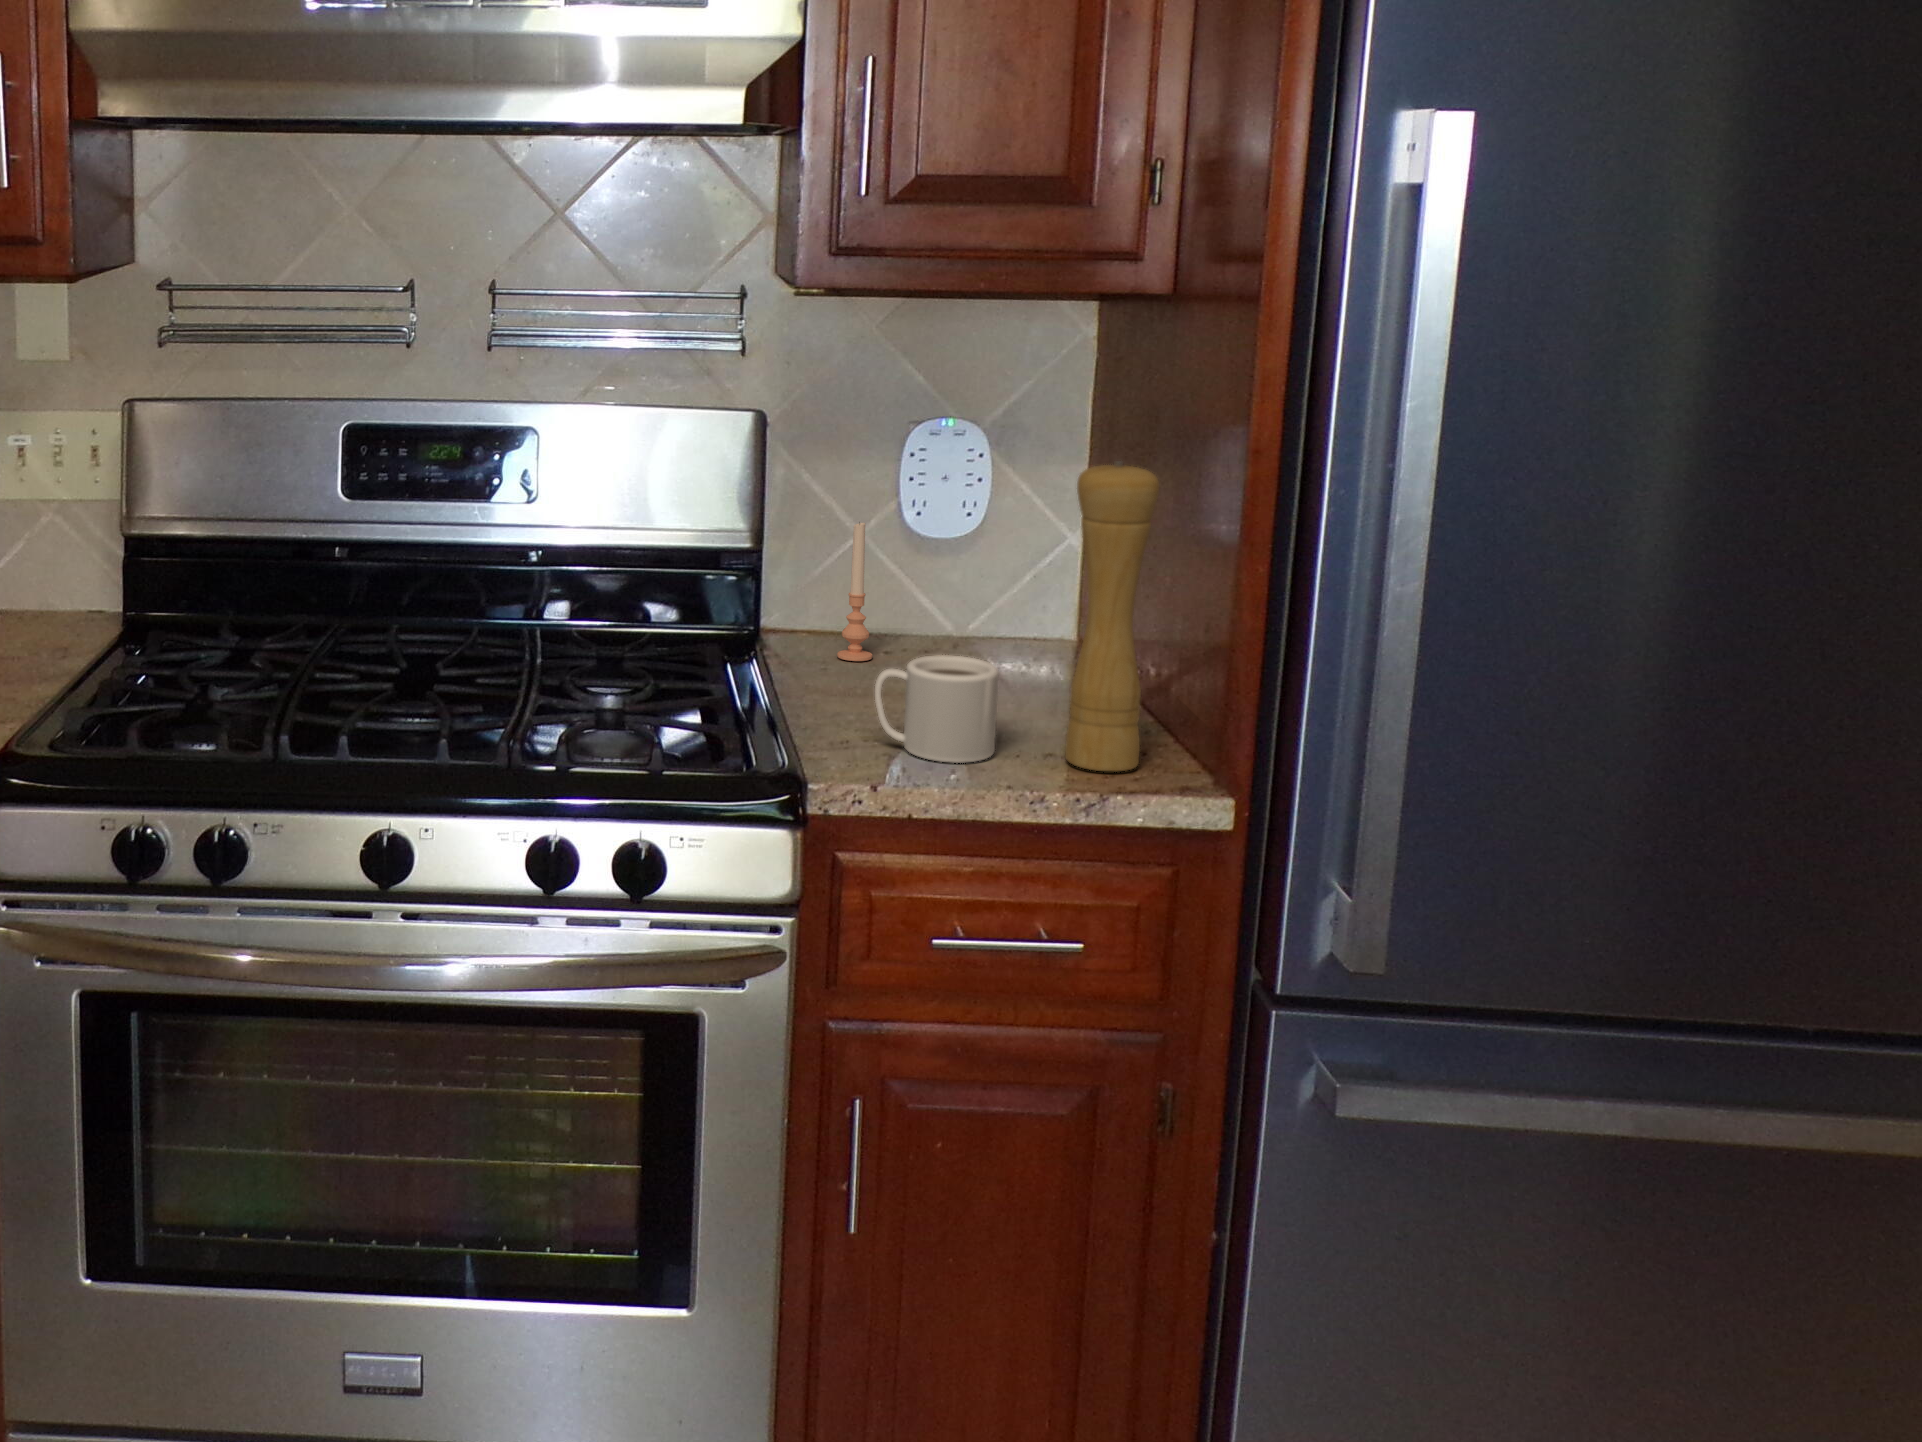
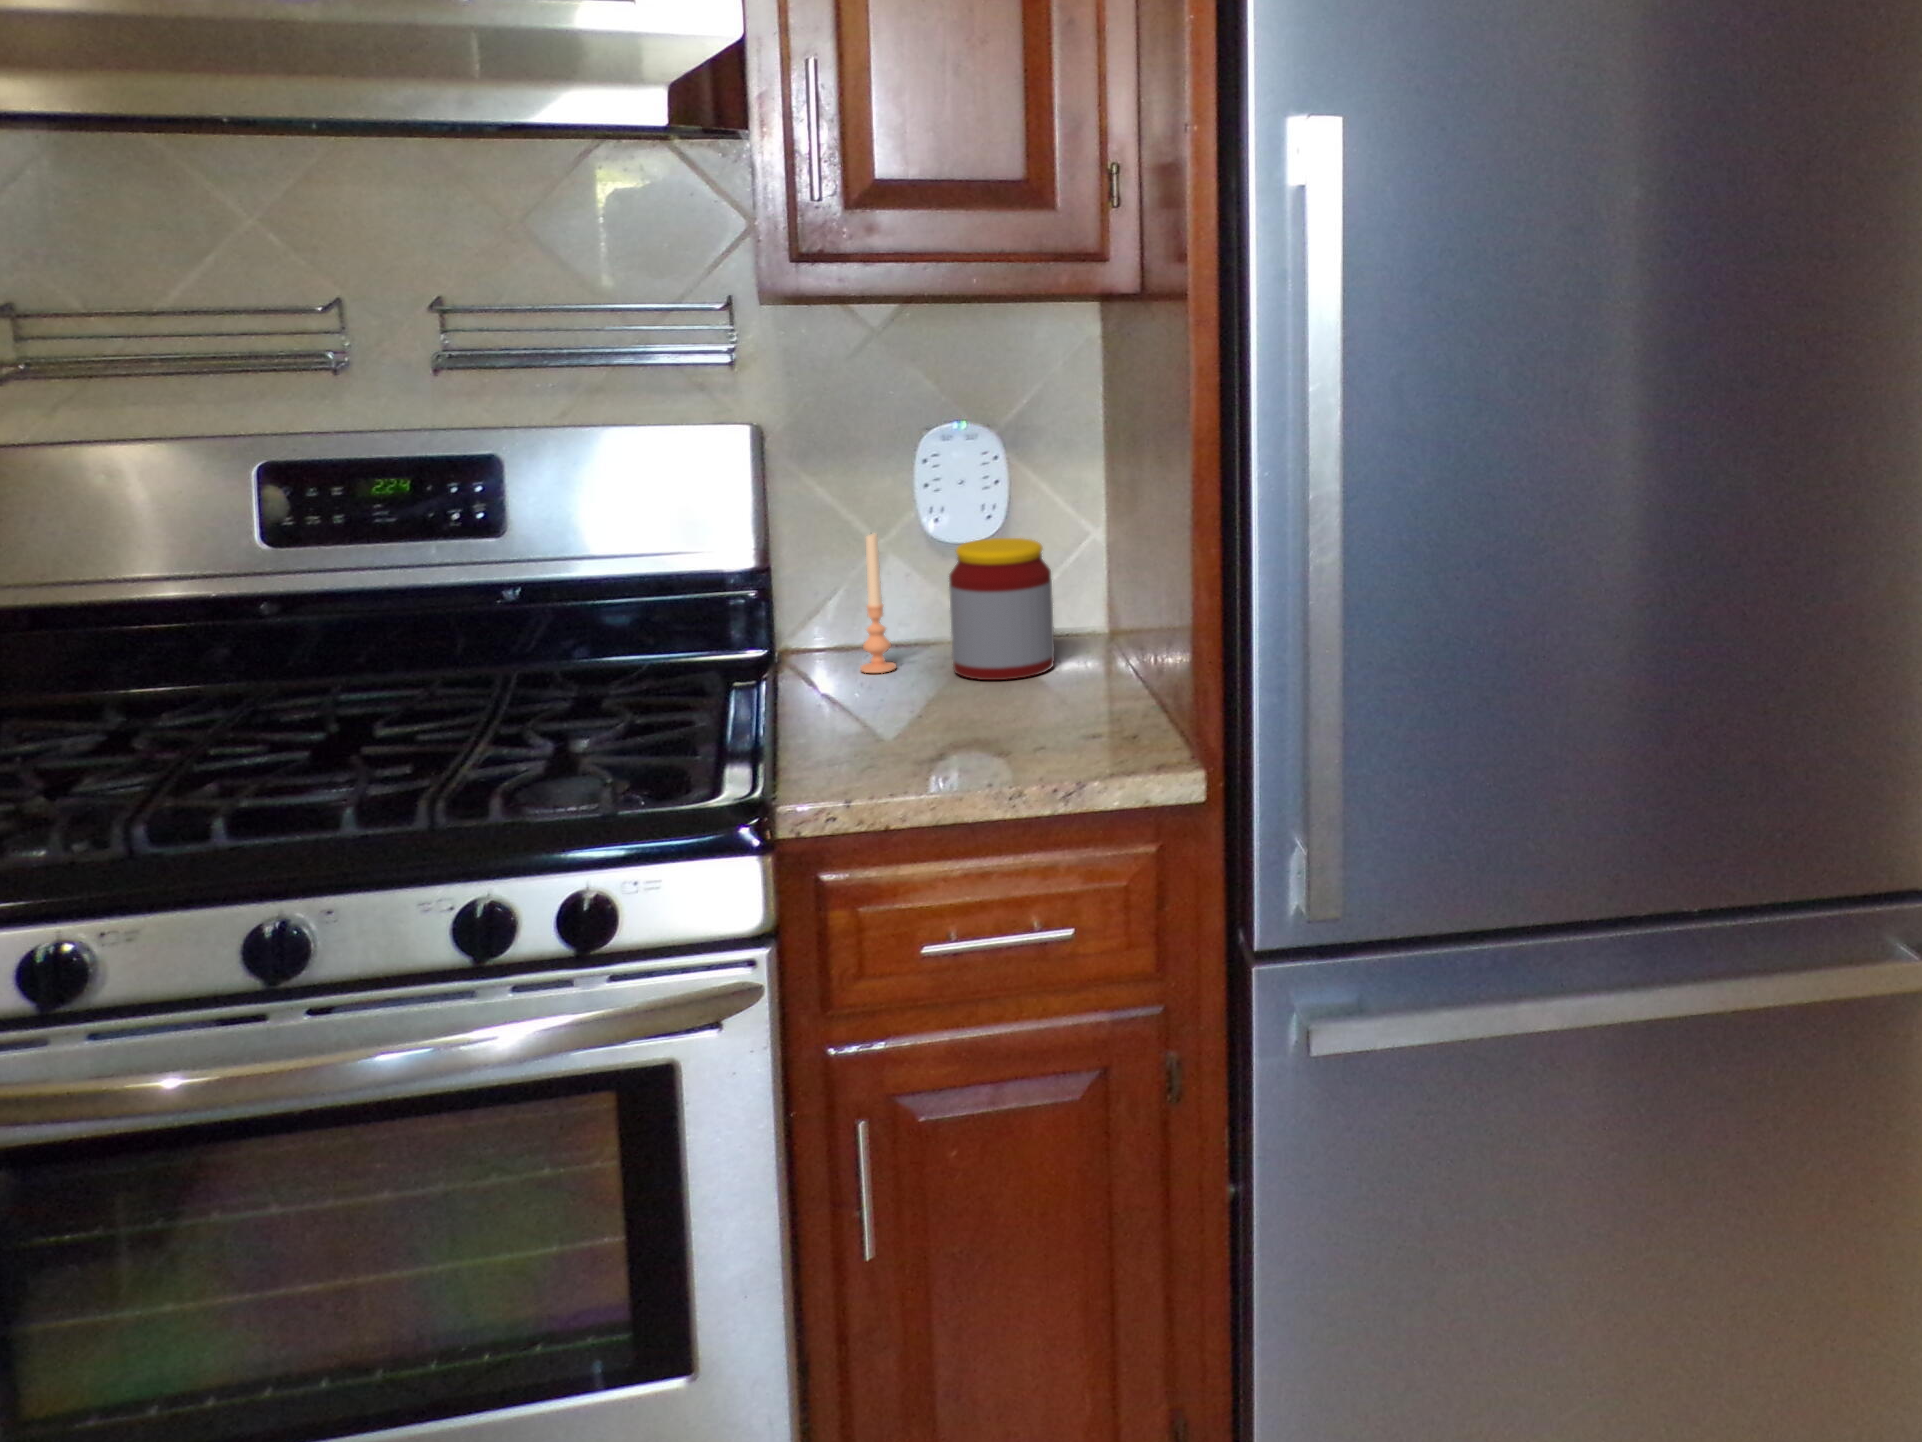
pepper mill: present [1065,461,1159,772] -> none [1041,456,1124,758]
jar: none [931,536,1039,680] -> present [949,538,1054,680]
mug: present [875,655,998,763] -> none [859,659,987,767]

